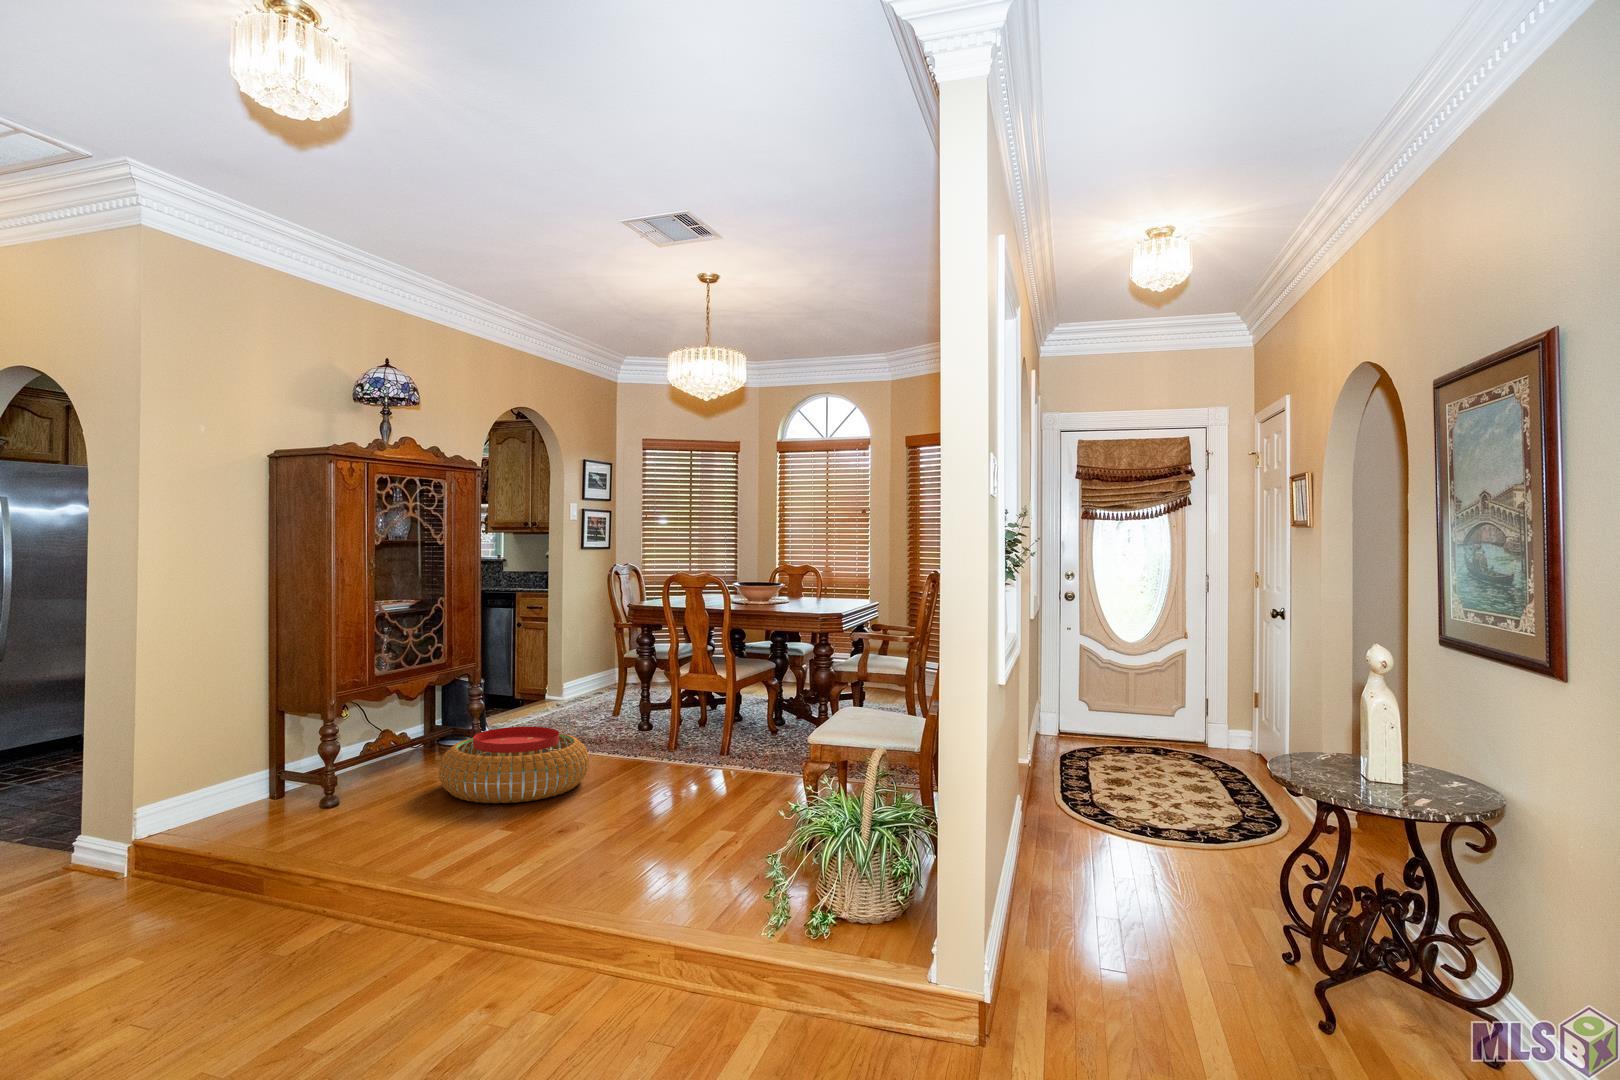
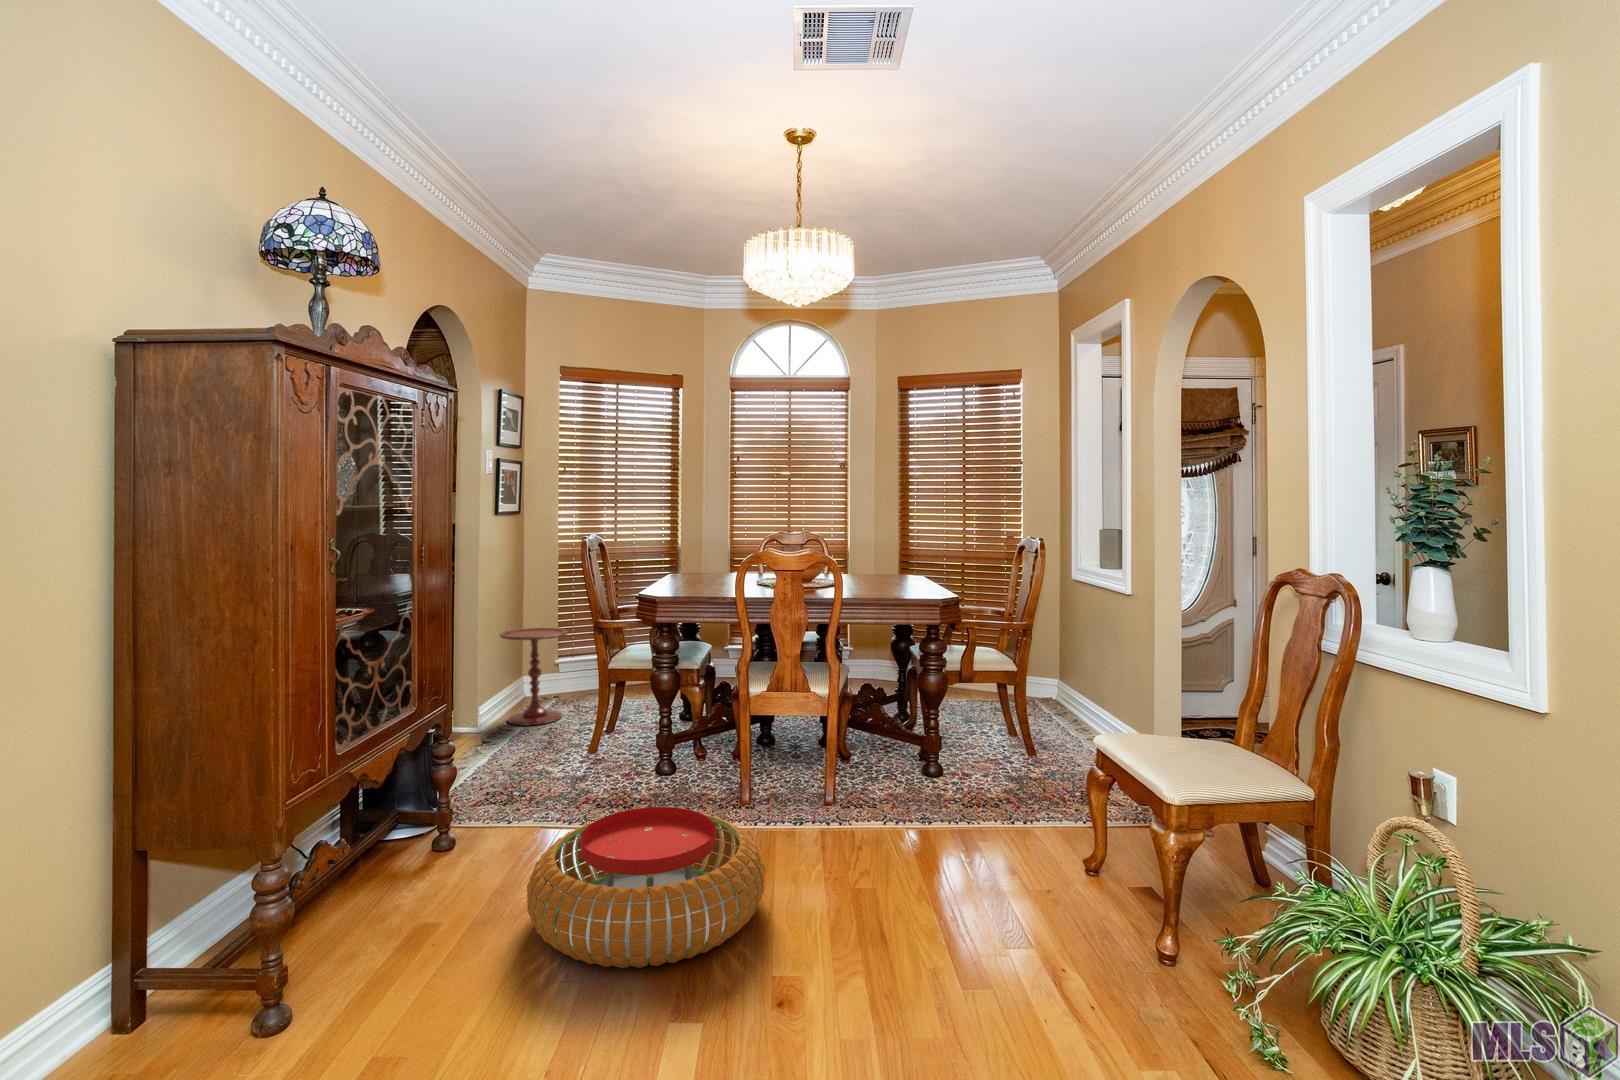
side table: none [578,632,627,701] -> present [500,628,568,725]

